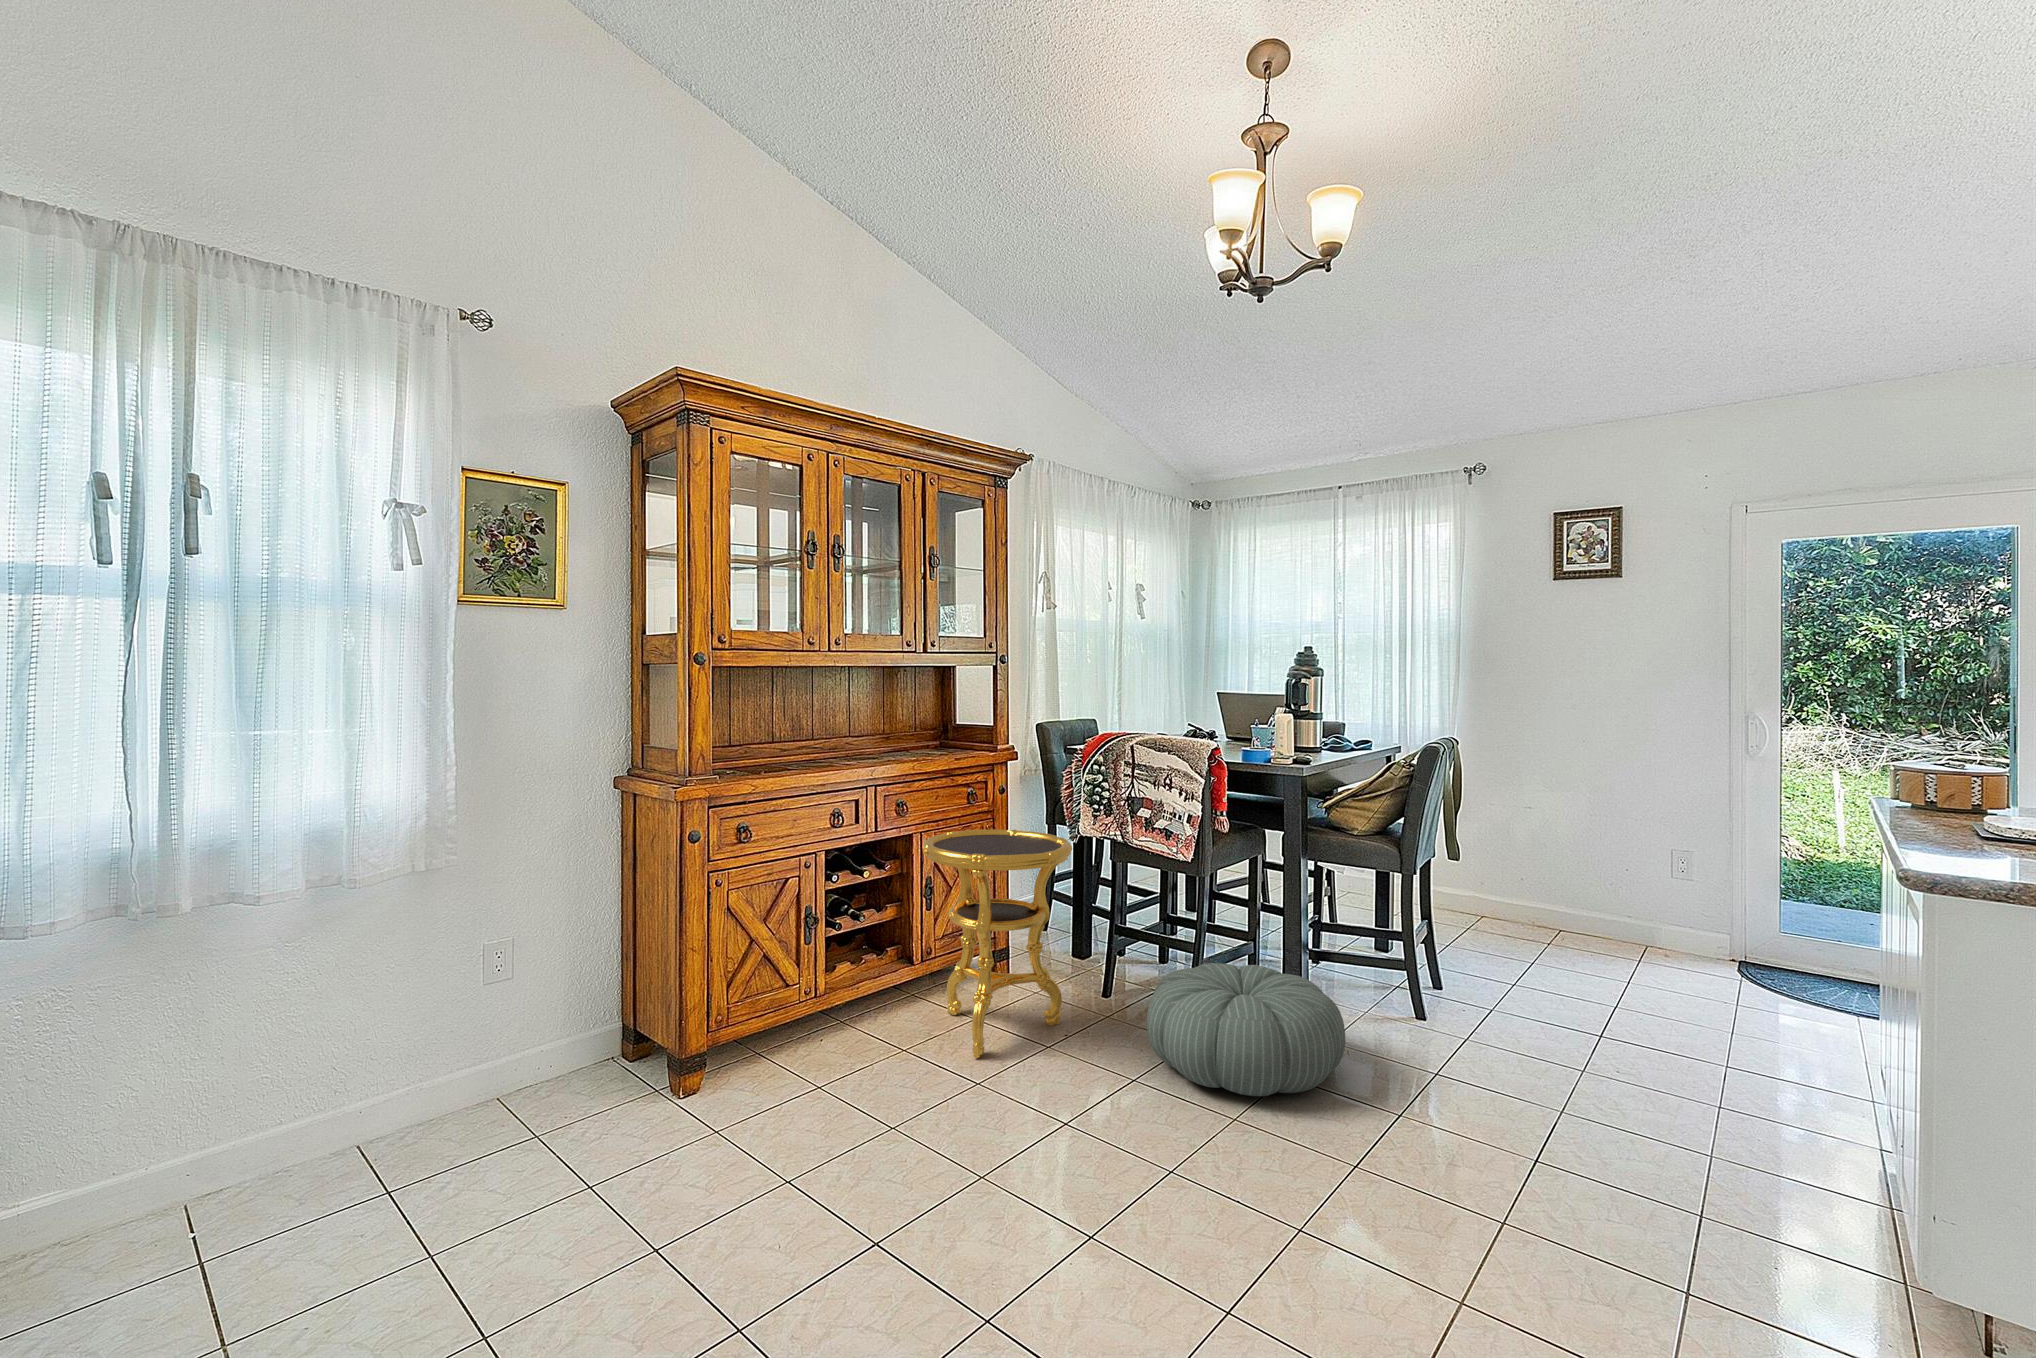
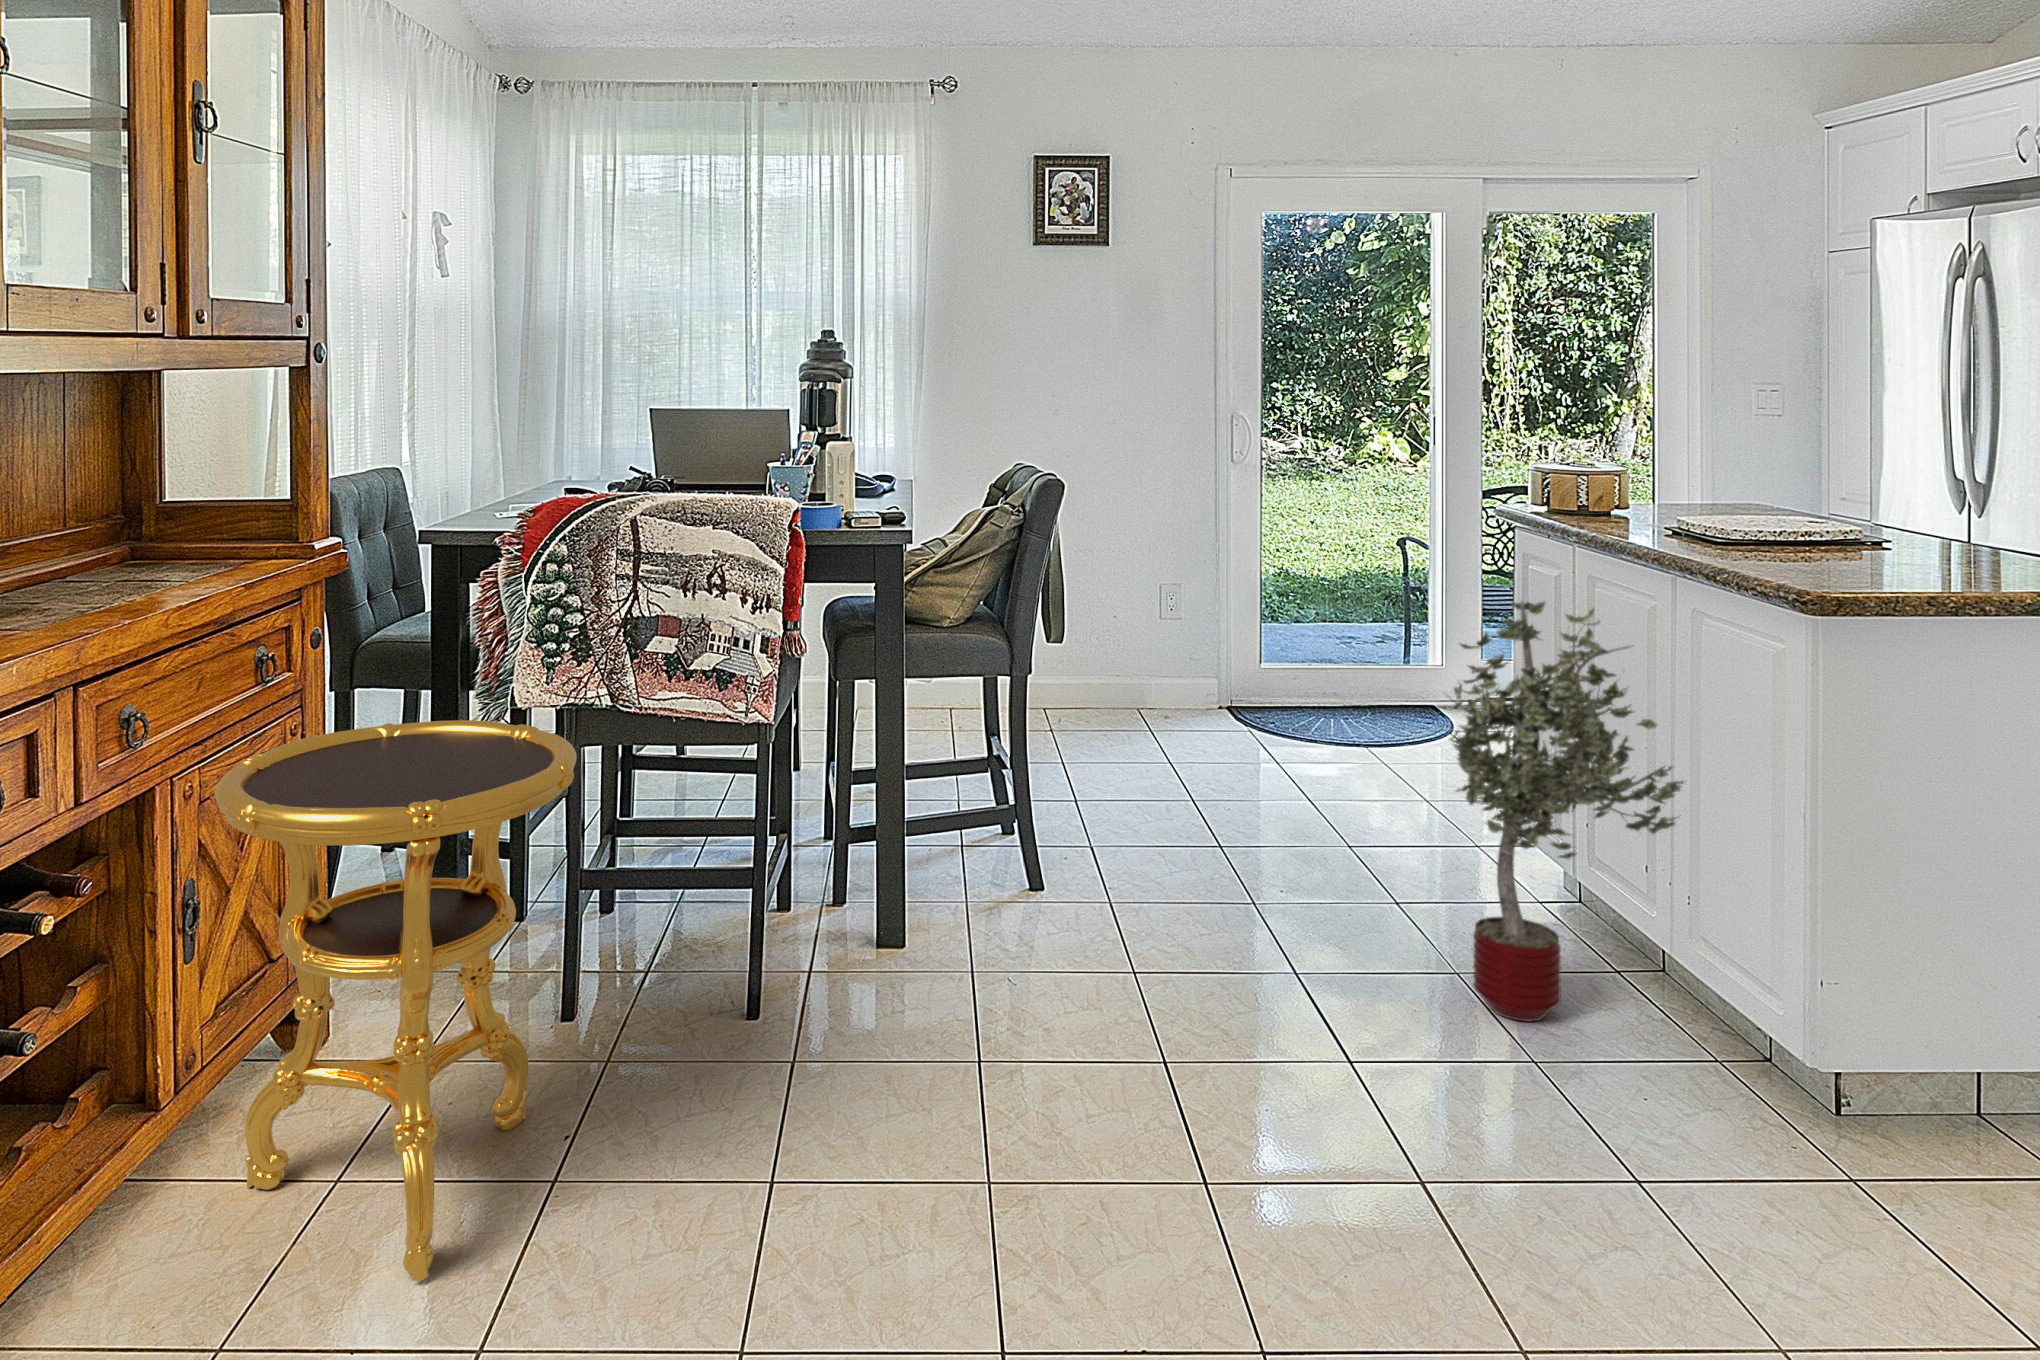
potted tree: none [1644,851,1875,1180] -> present [1449,601,1684,1022]
pouf: present [1147,963,1345,1096] -> none [735,889,1084,1150]

